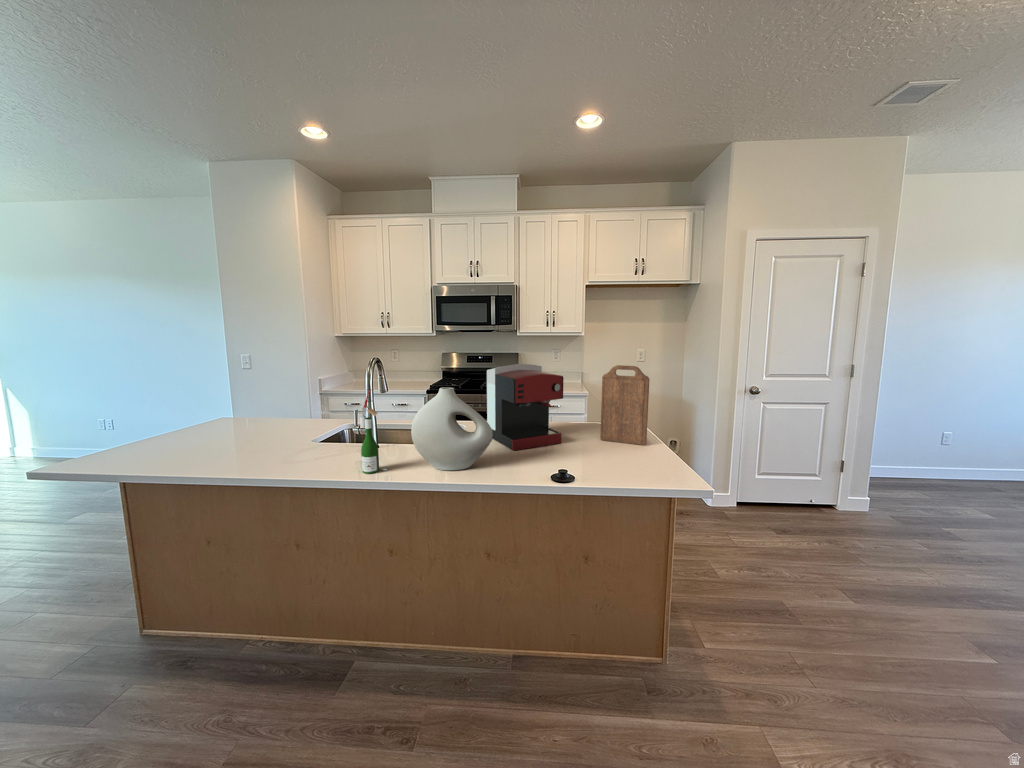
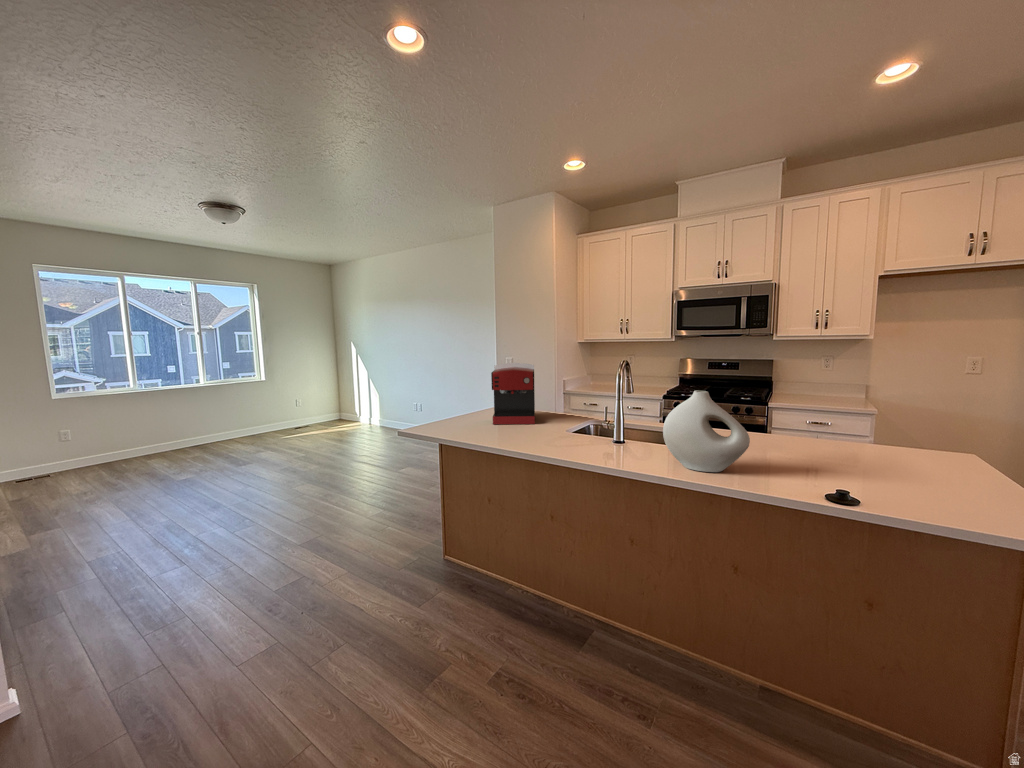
coffee maker: present [487,364,564,450] -> present [491,363,535,424]
cutting board: present [600,365,649,445] -> none [897,375,988,480]
wine bottle: present [360,389,388,473] -> none [617,389,639,463]

